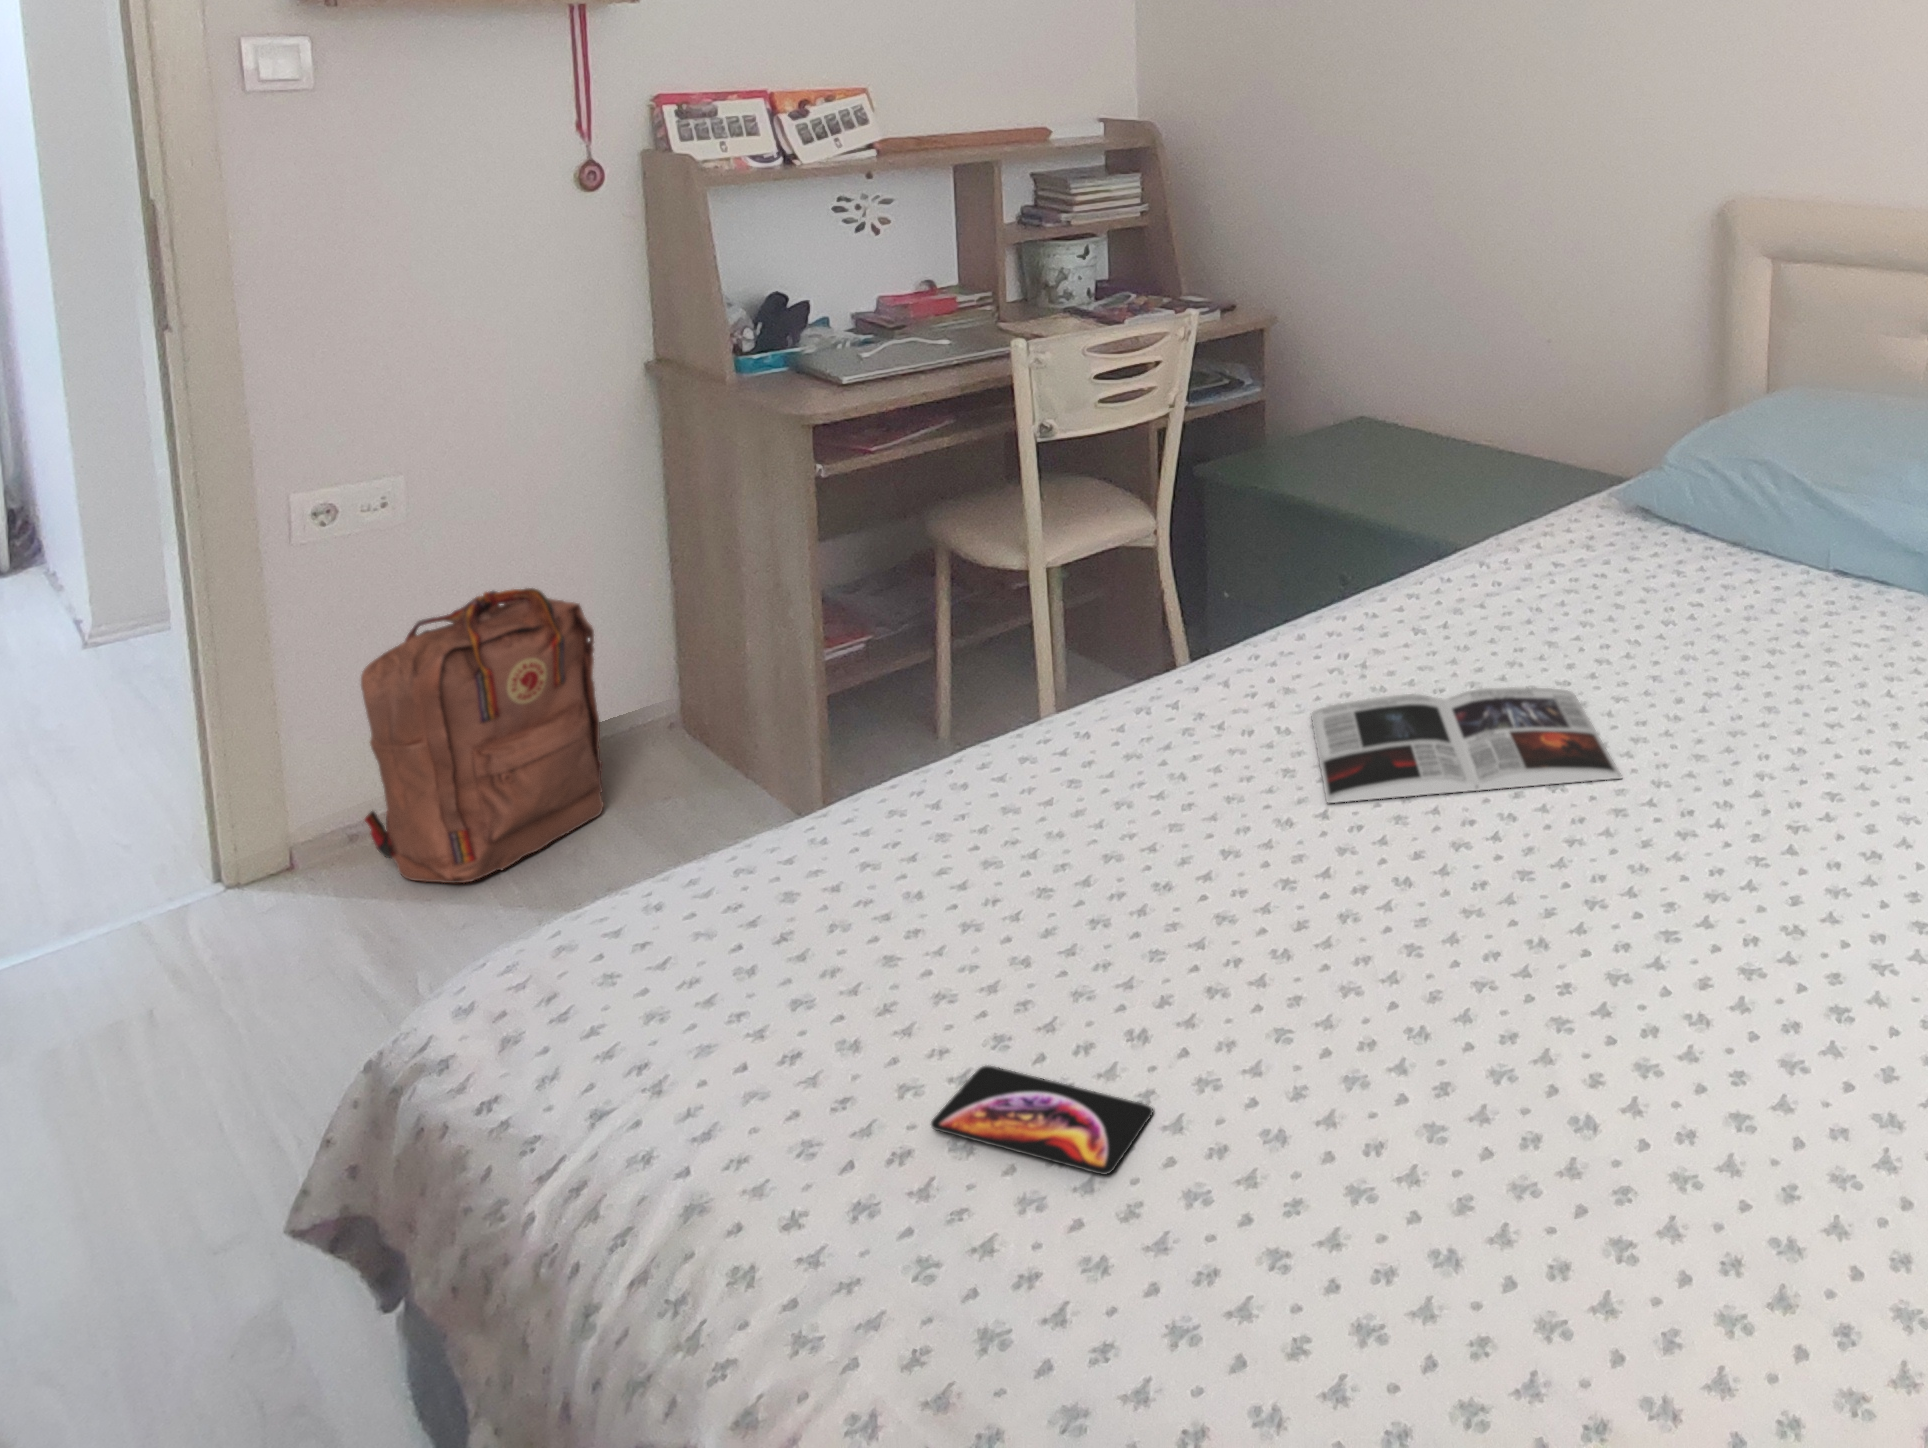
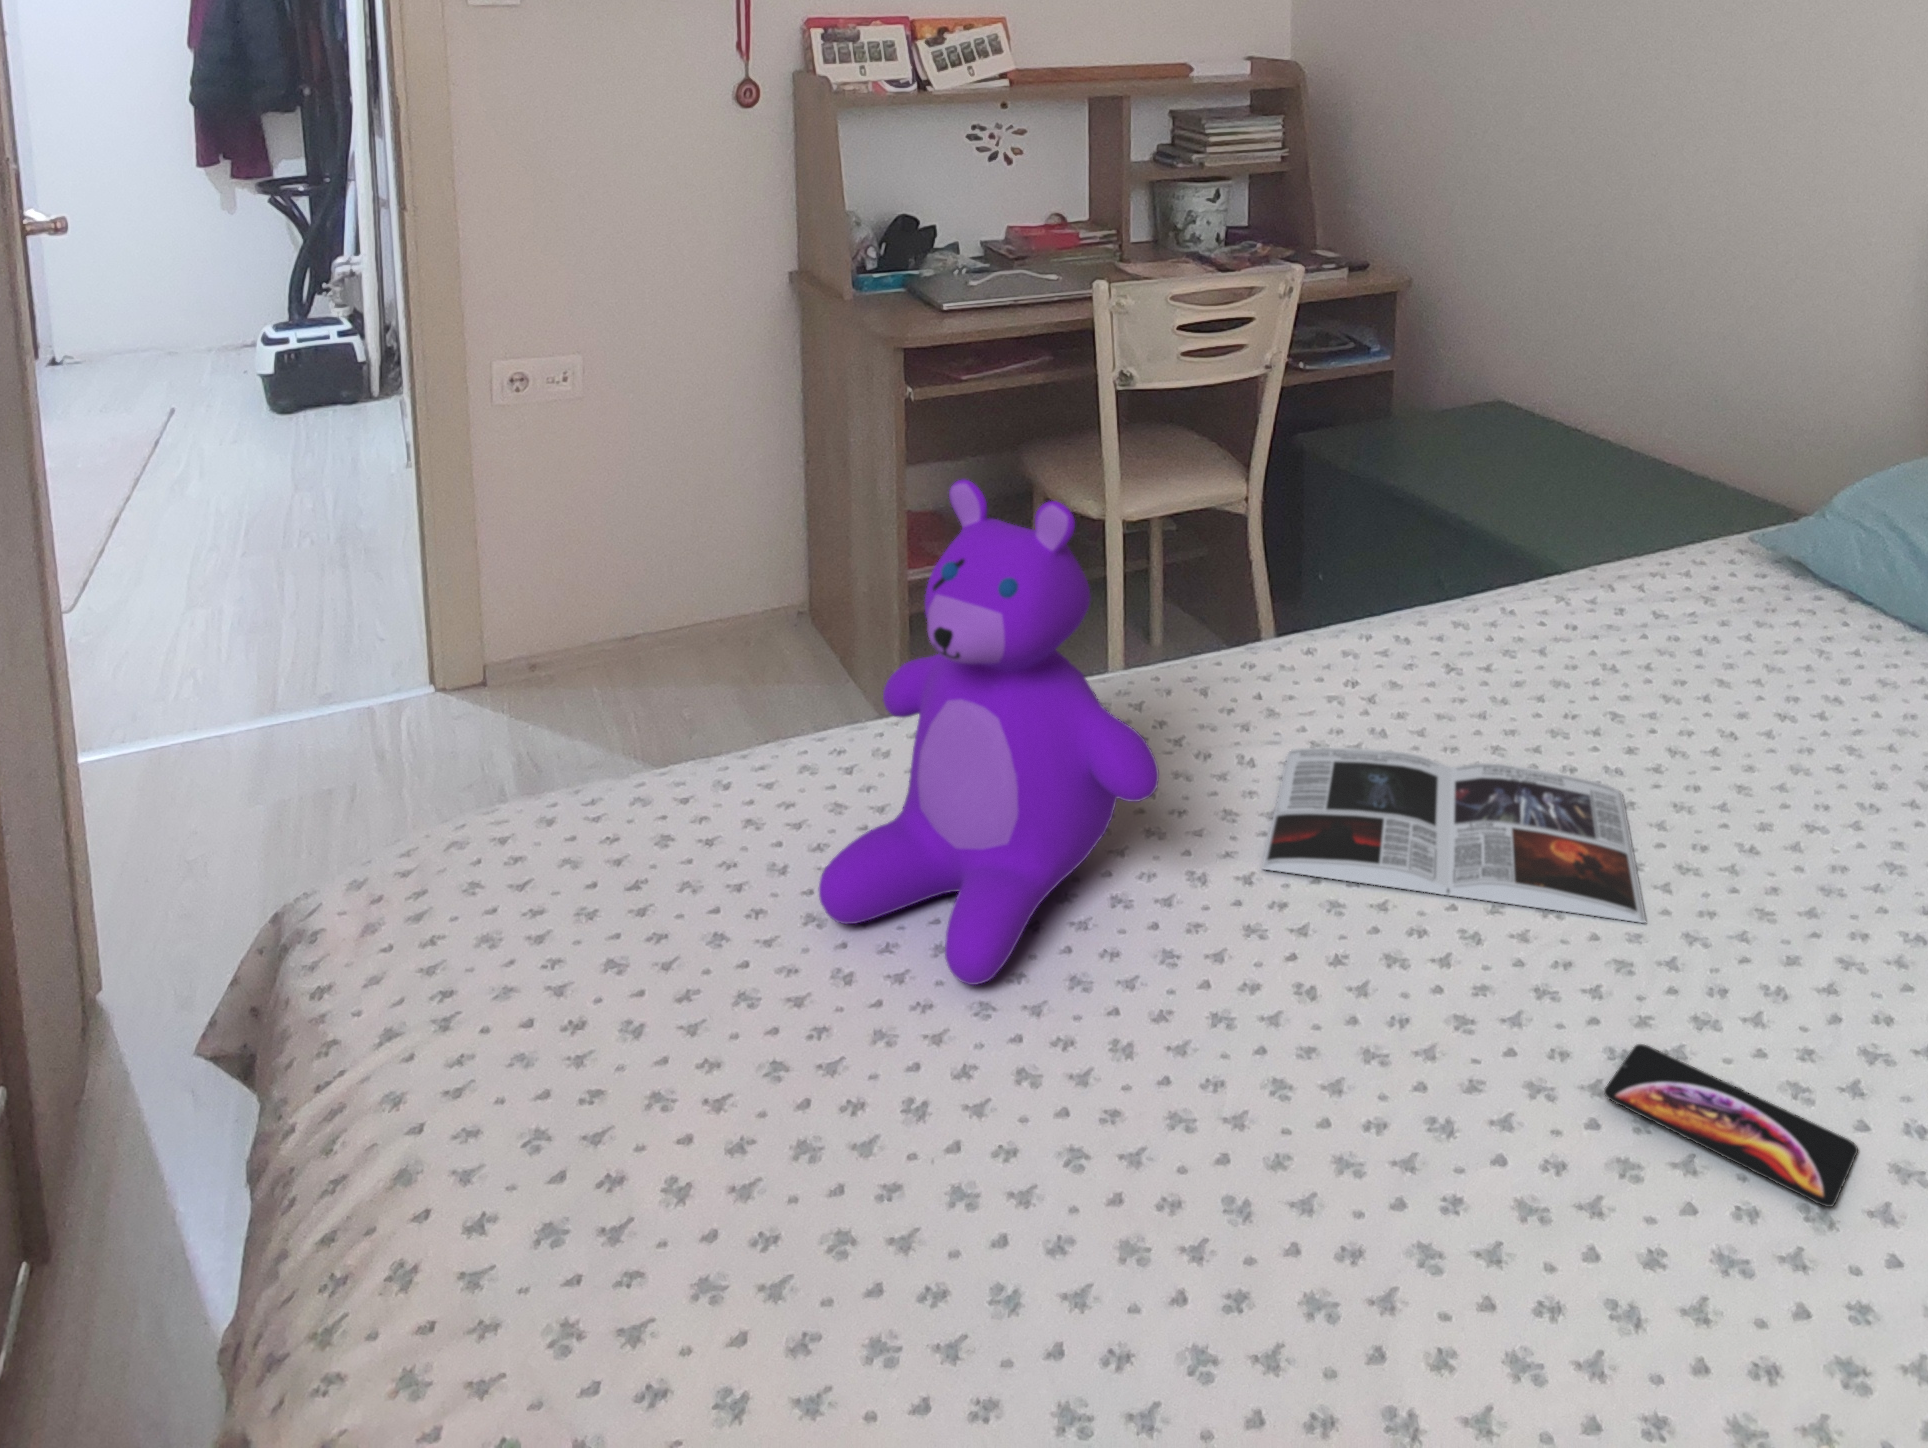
teddy bear: none [955,504,1255,943] -> present [819,480,1159,985]
backpack: present [361,588,604,883] -> none [531,472,726,733]
smartphone: present [931,1065,1153,1175] -> present [1604,1044,1858,1207]

